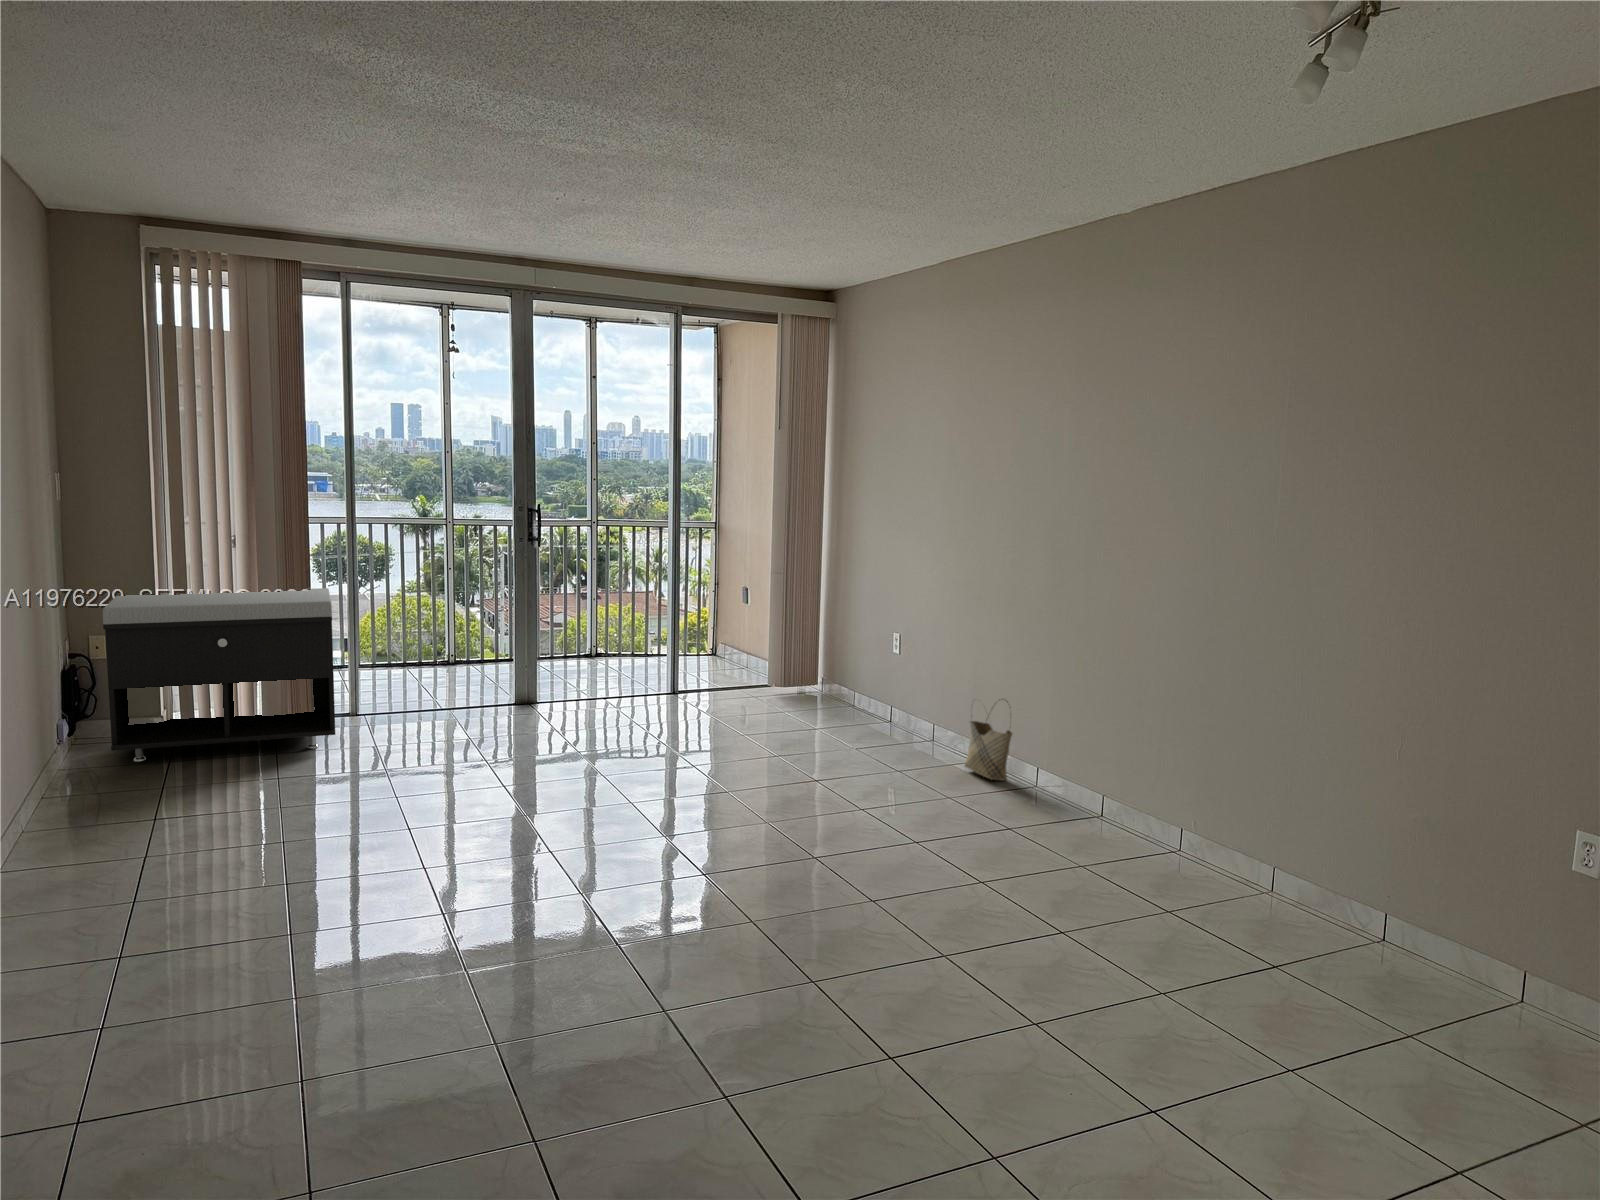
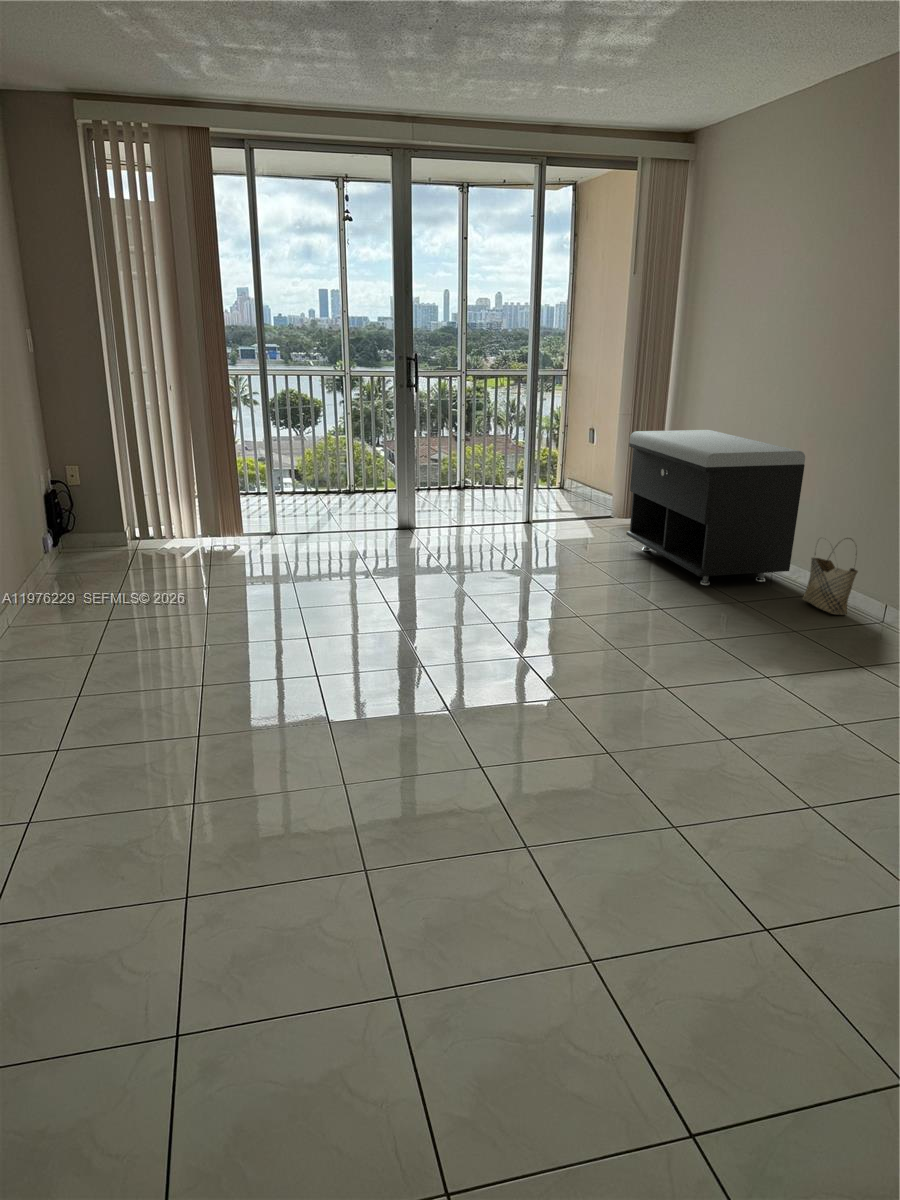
storage bench: present [103,588,335,762] -> present [626,430,805,586]

